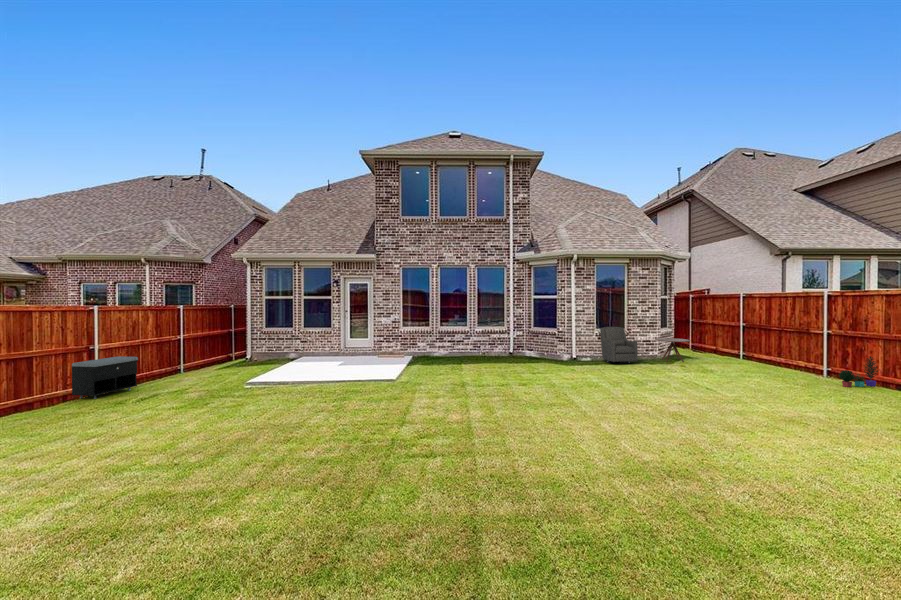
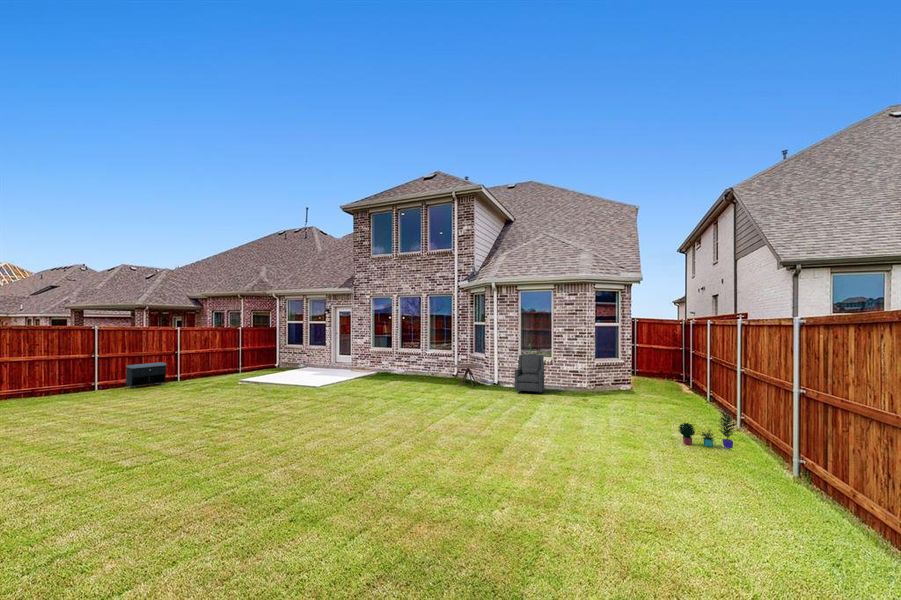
round table: present [655,338,690,362] -> present [453,364,483,387]

